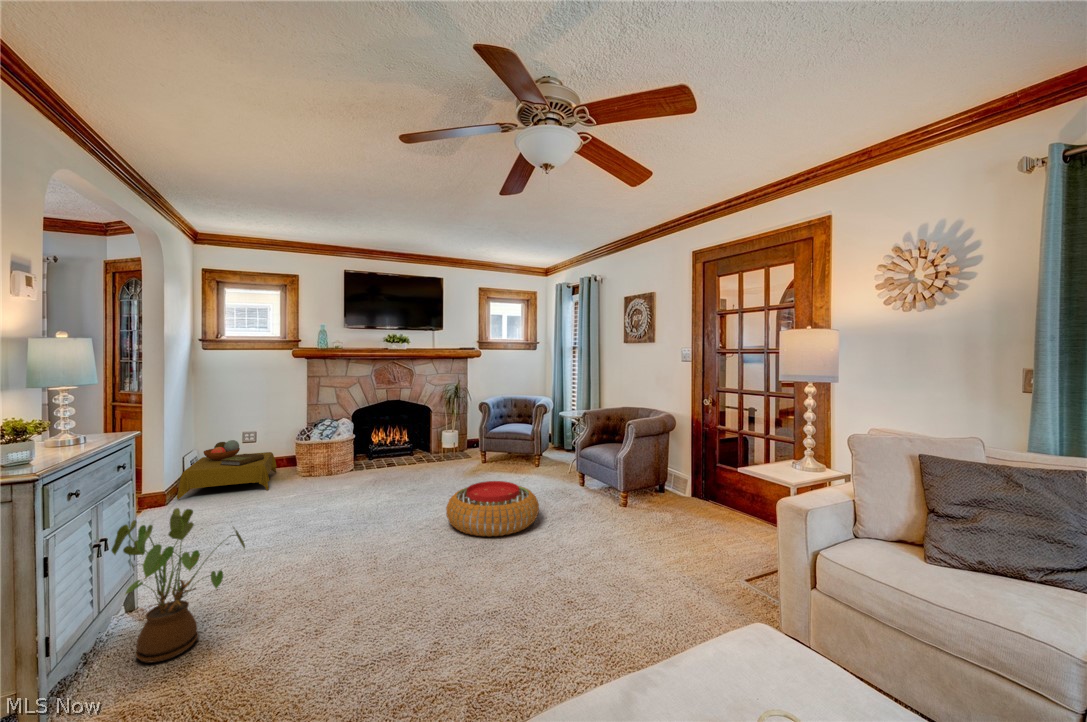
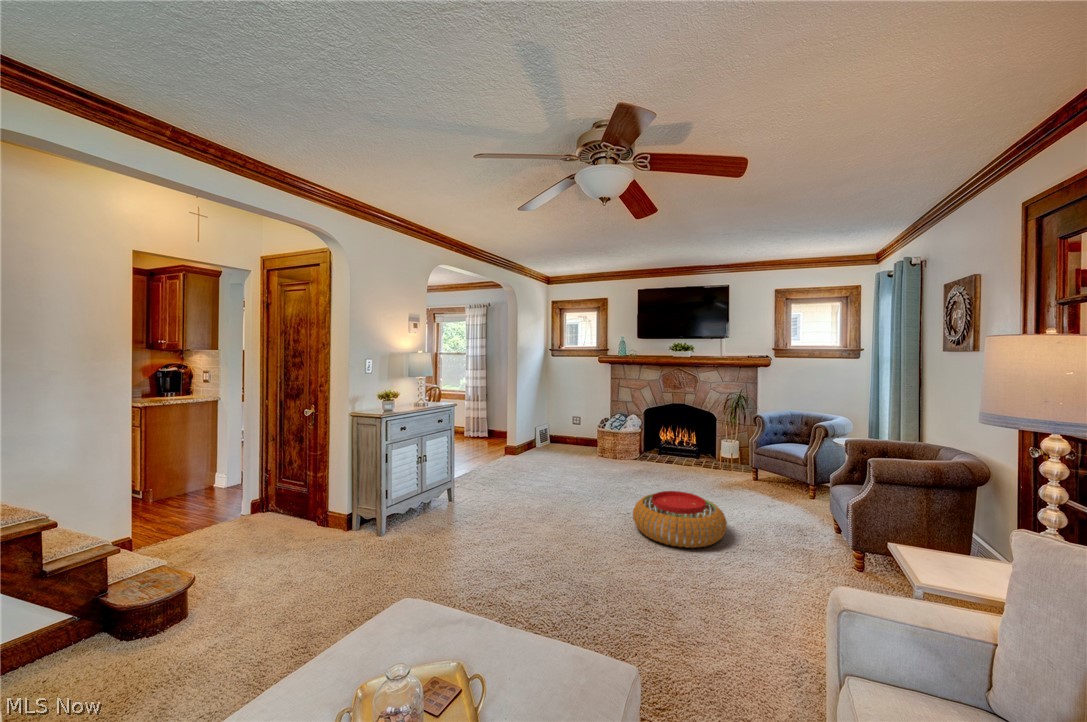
side table: present [177,440,277,499] -> none [523,420,586,460]
house plant: present [111,508,245,663] -> none [417,453,471,531]

